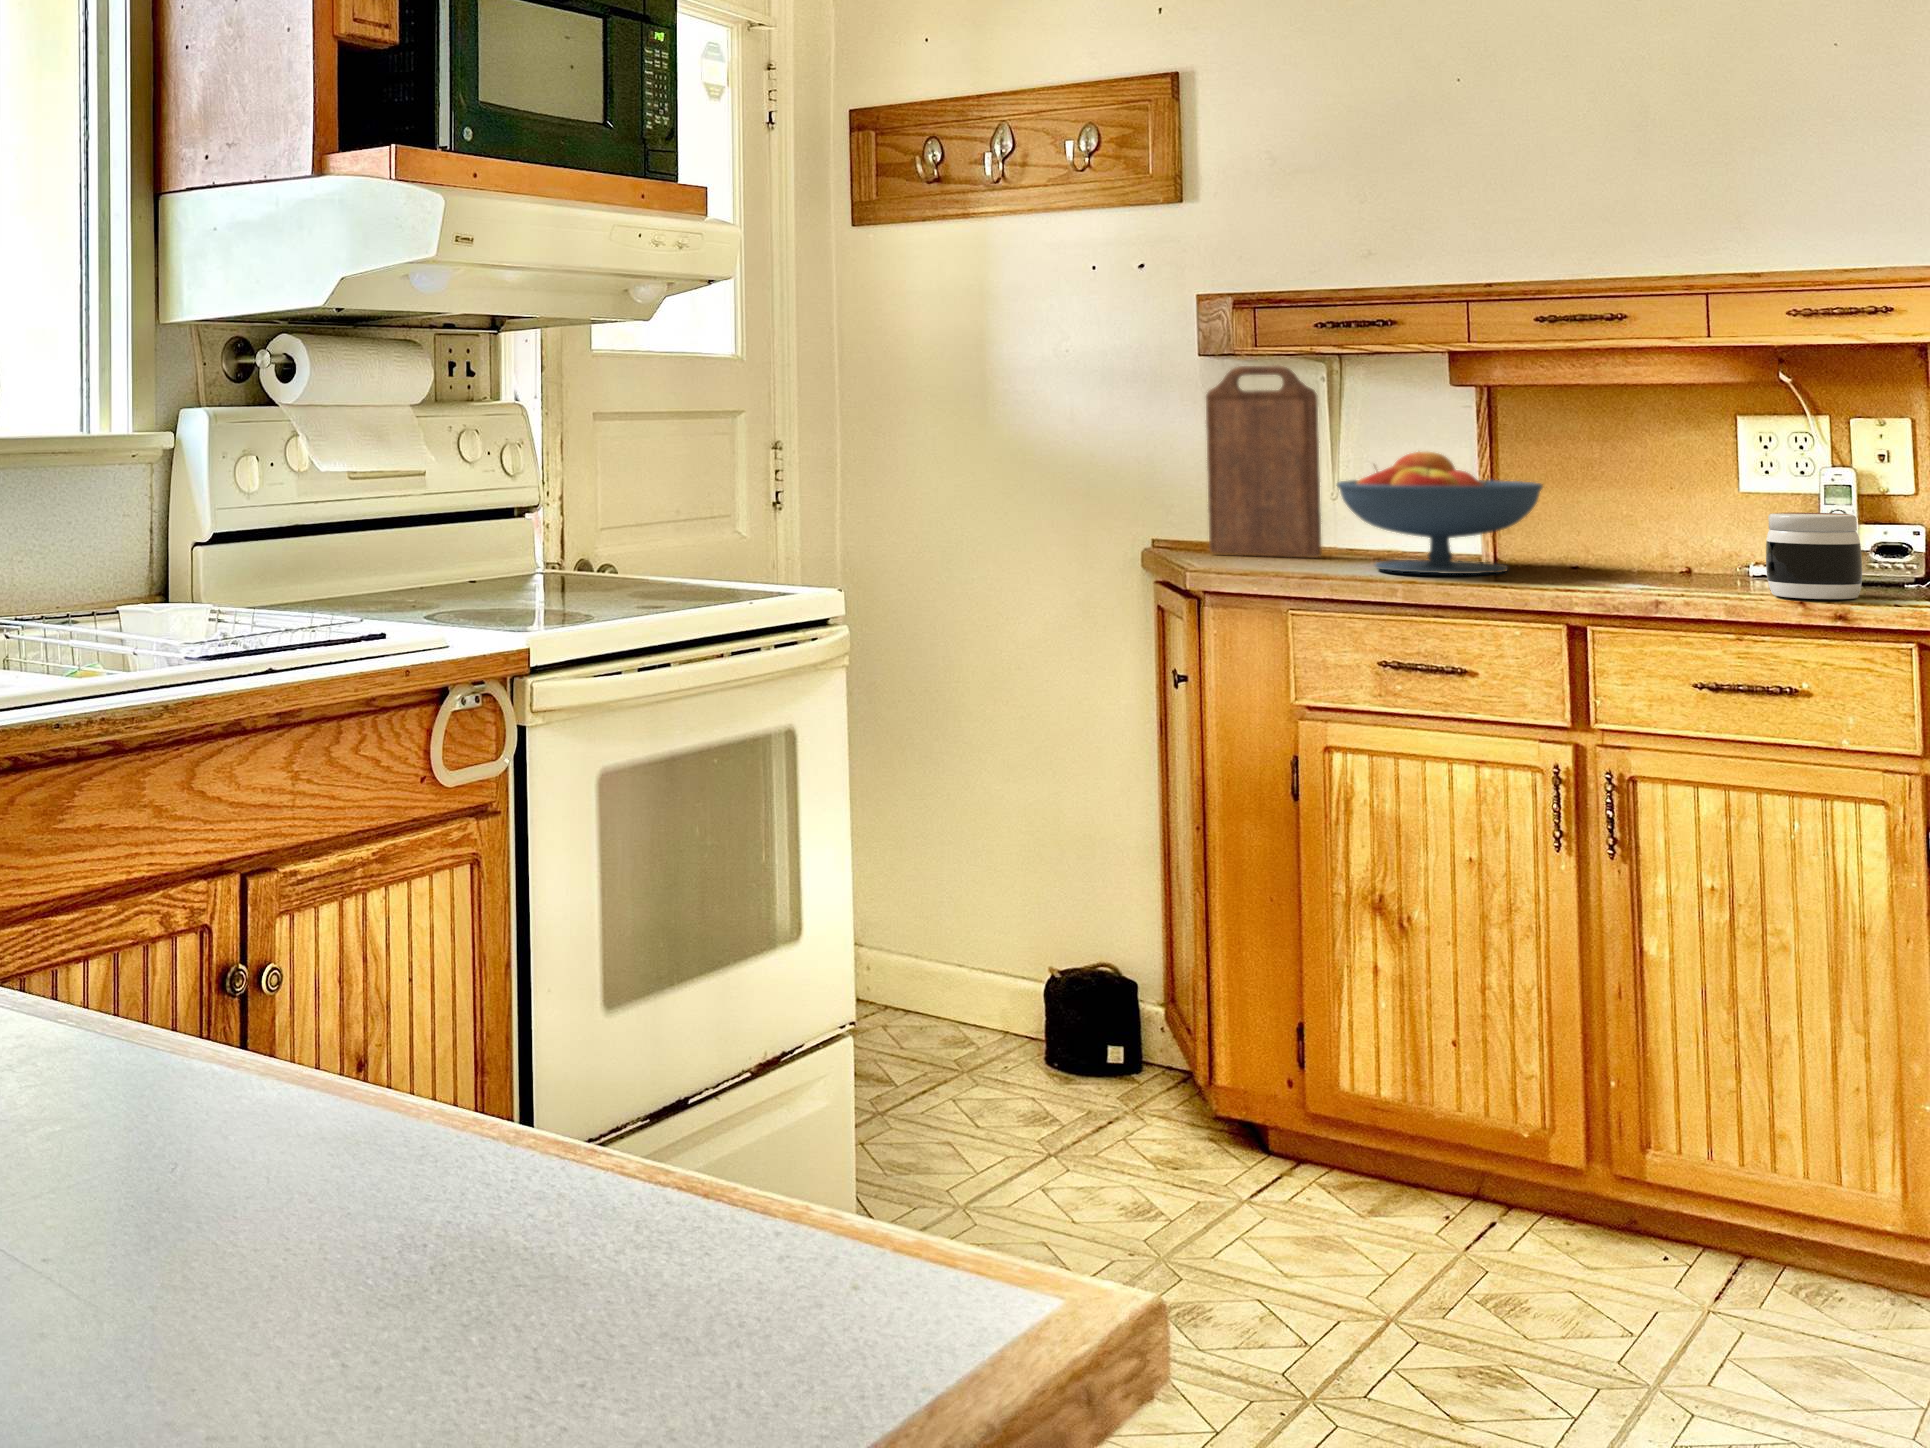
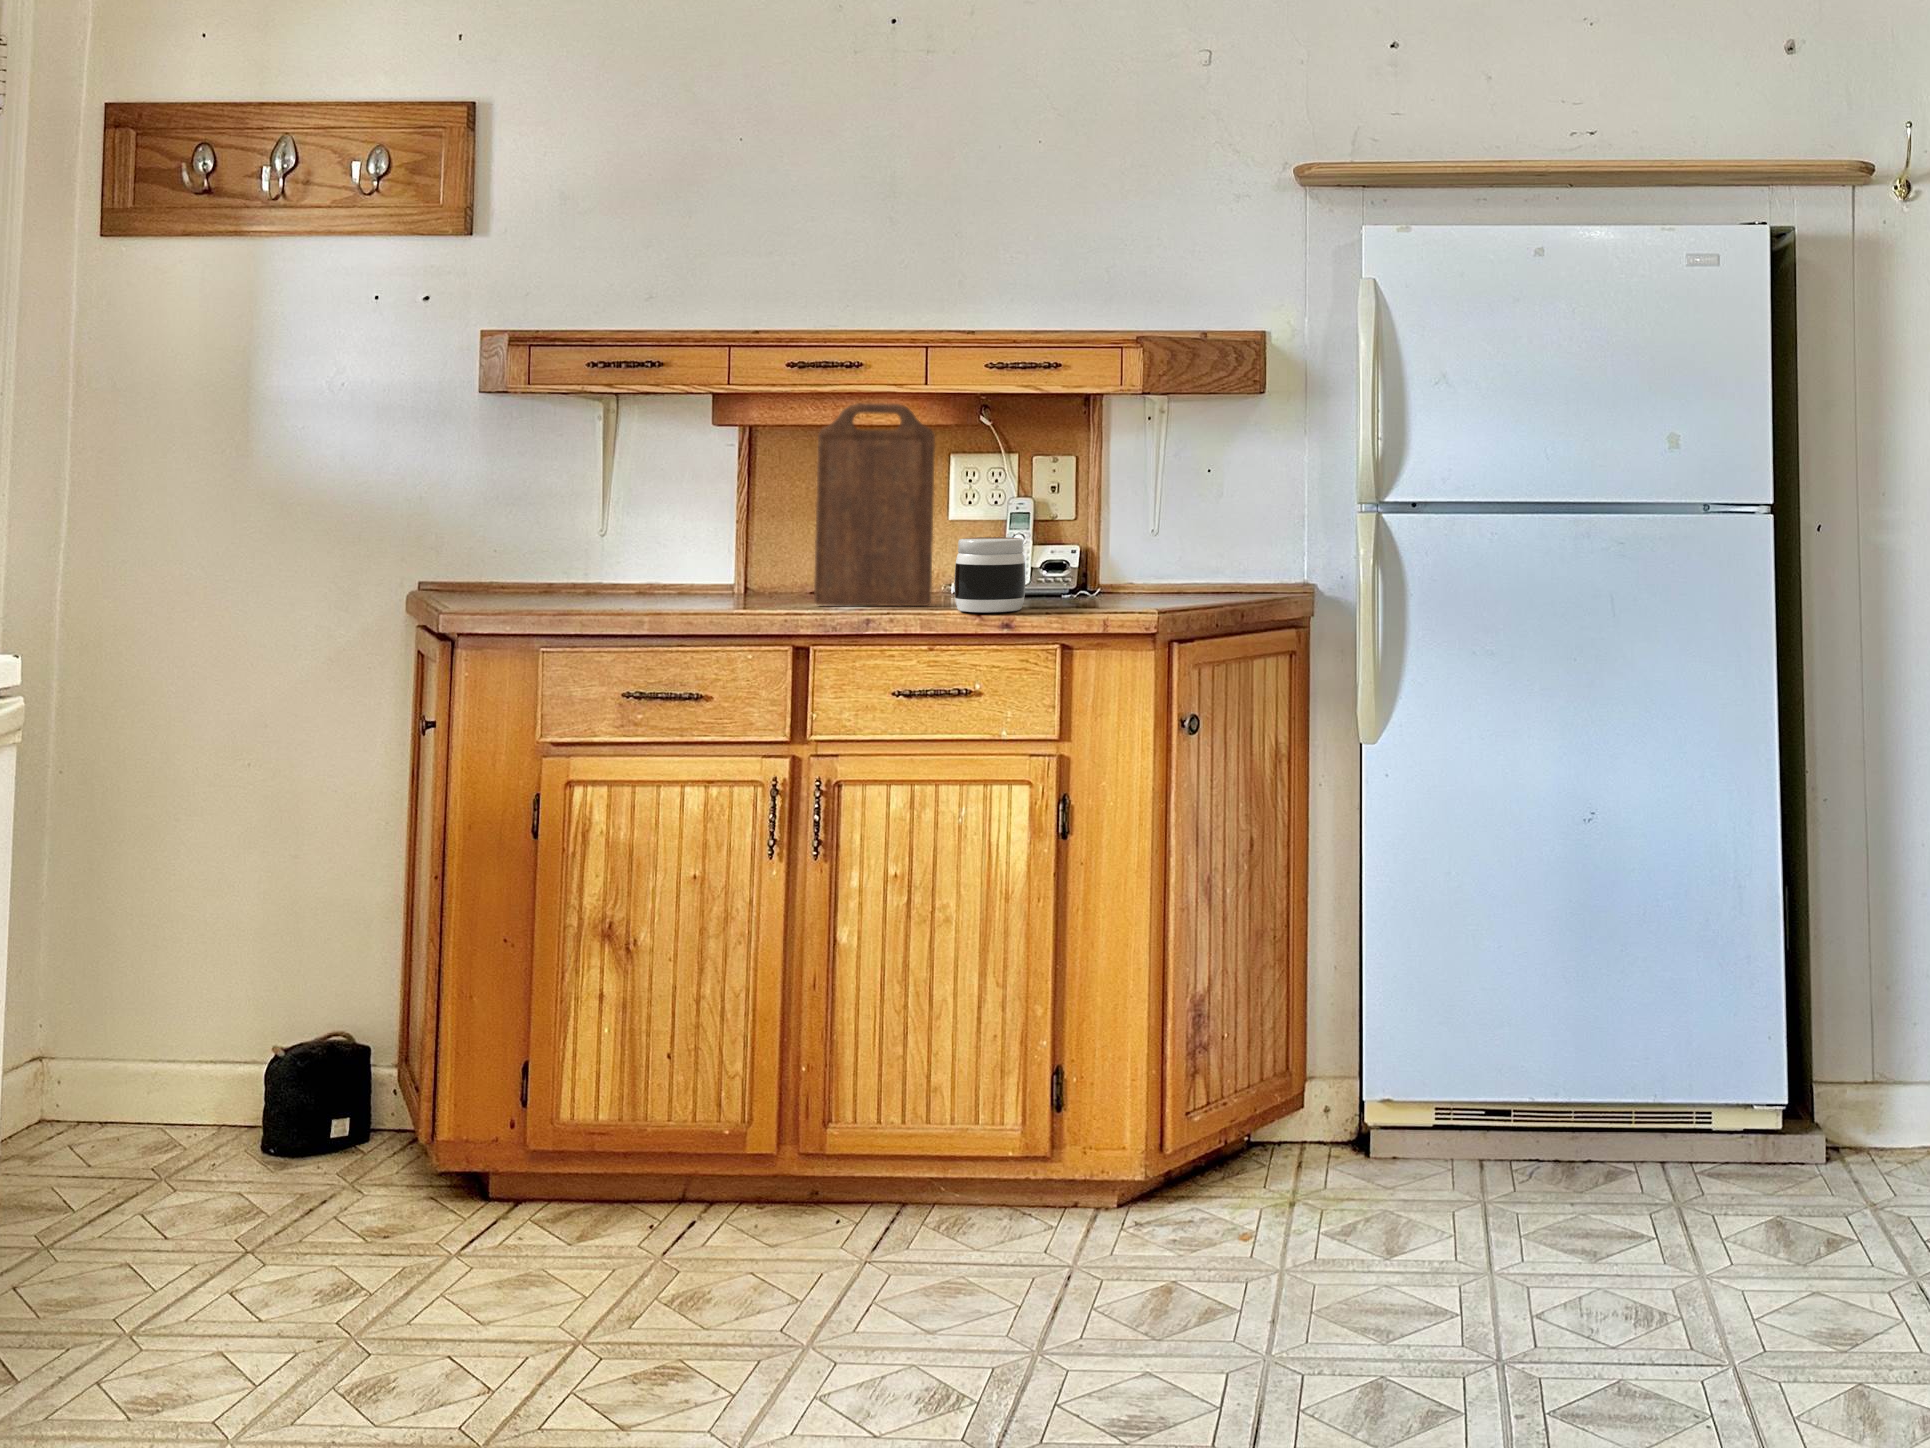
cutting board: present [1206,365,1321,558] -> present [814,403,935,606]
fruit bowl: present [1337,452,1543,574] -> none [600,484,787,602]

